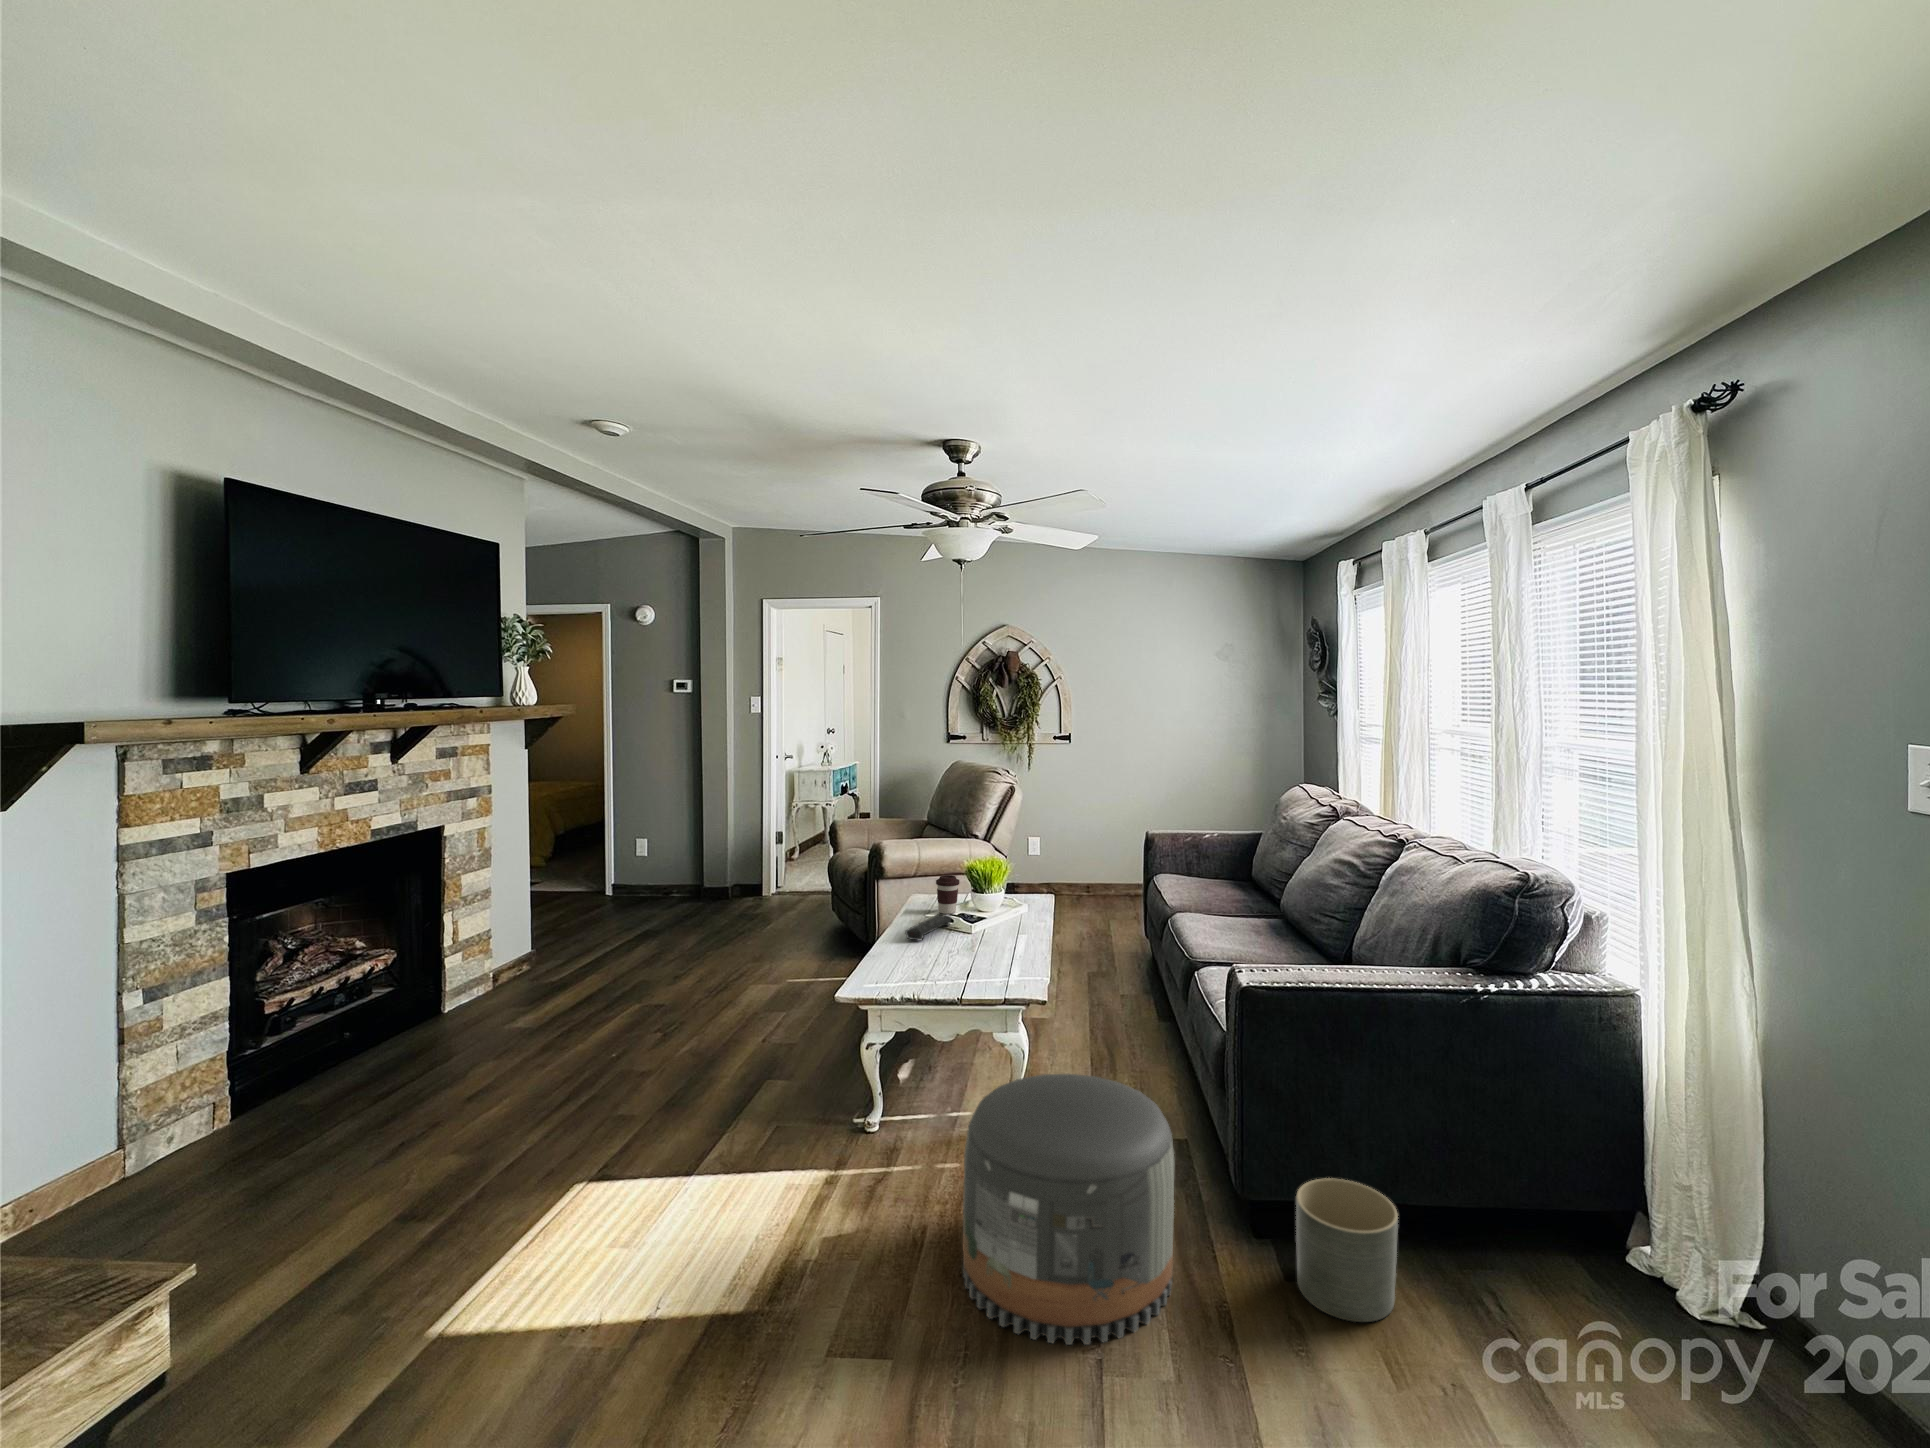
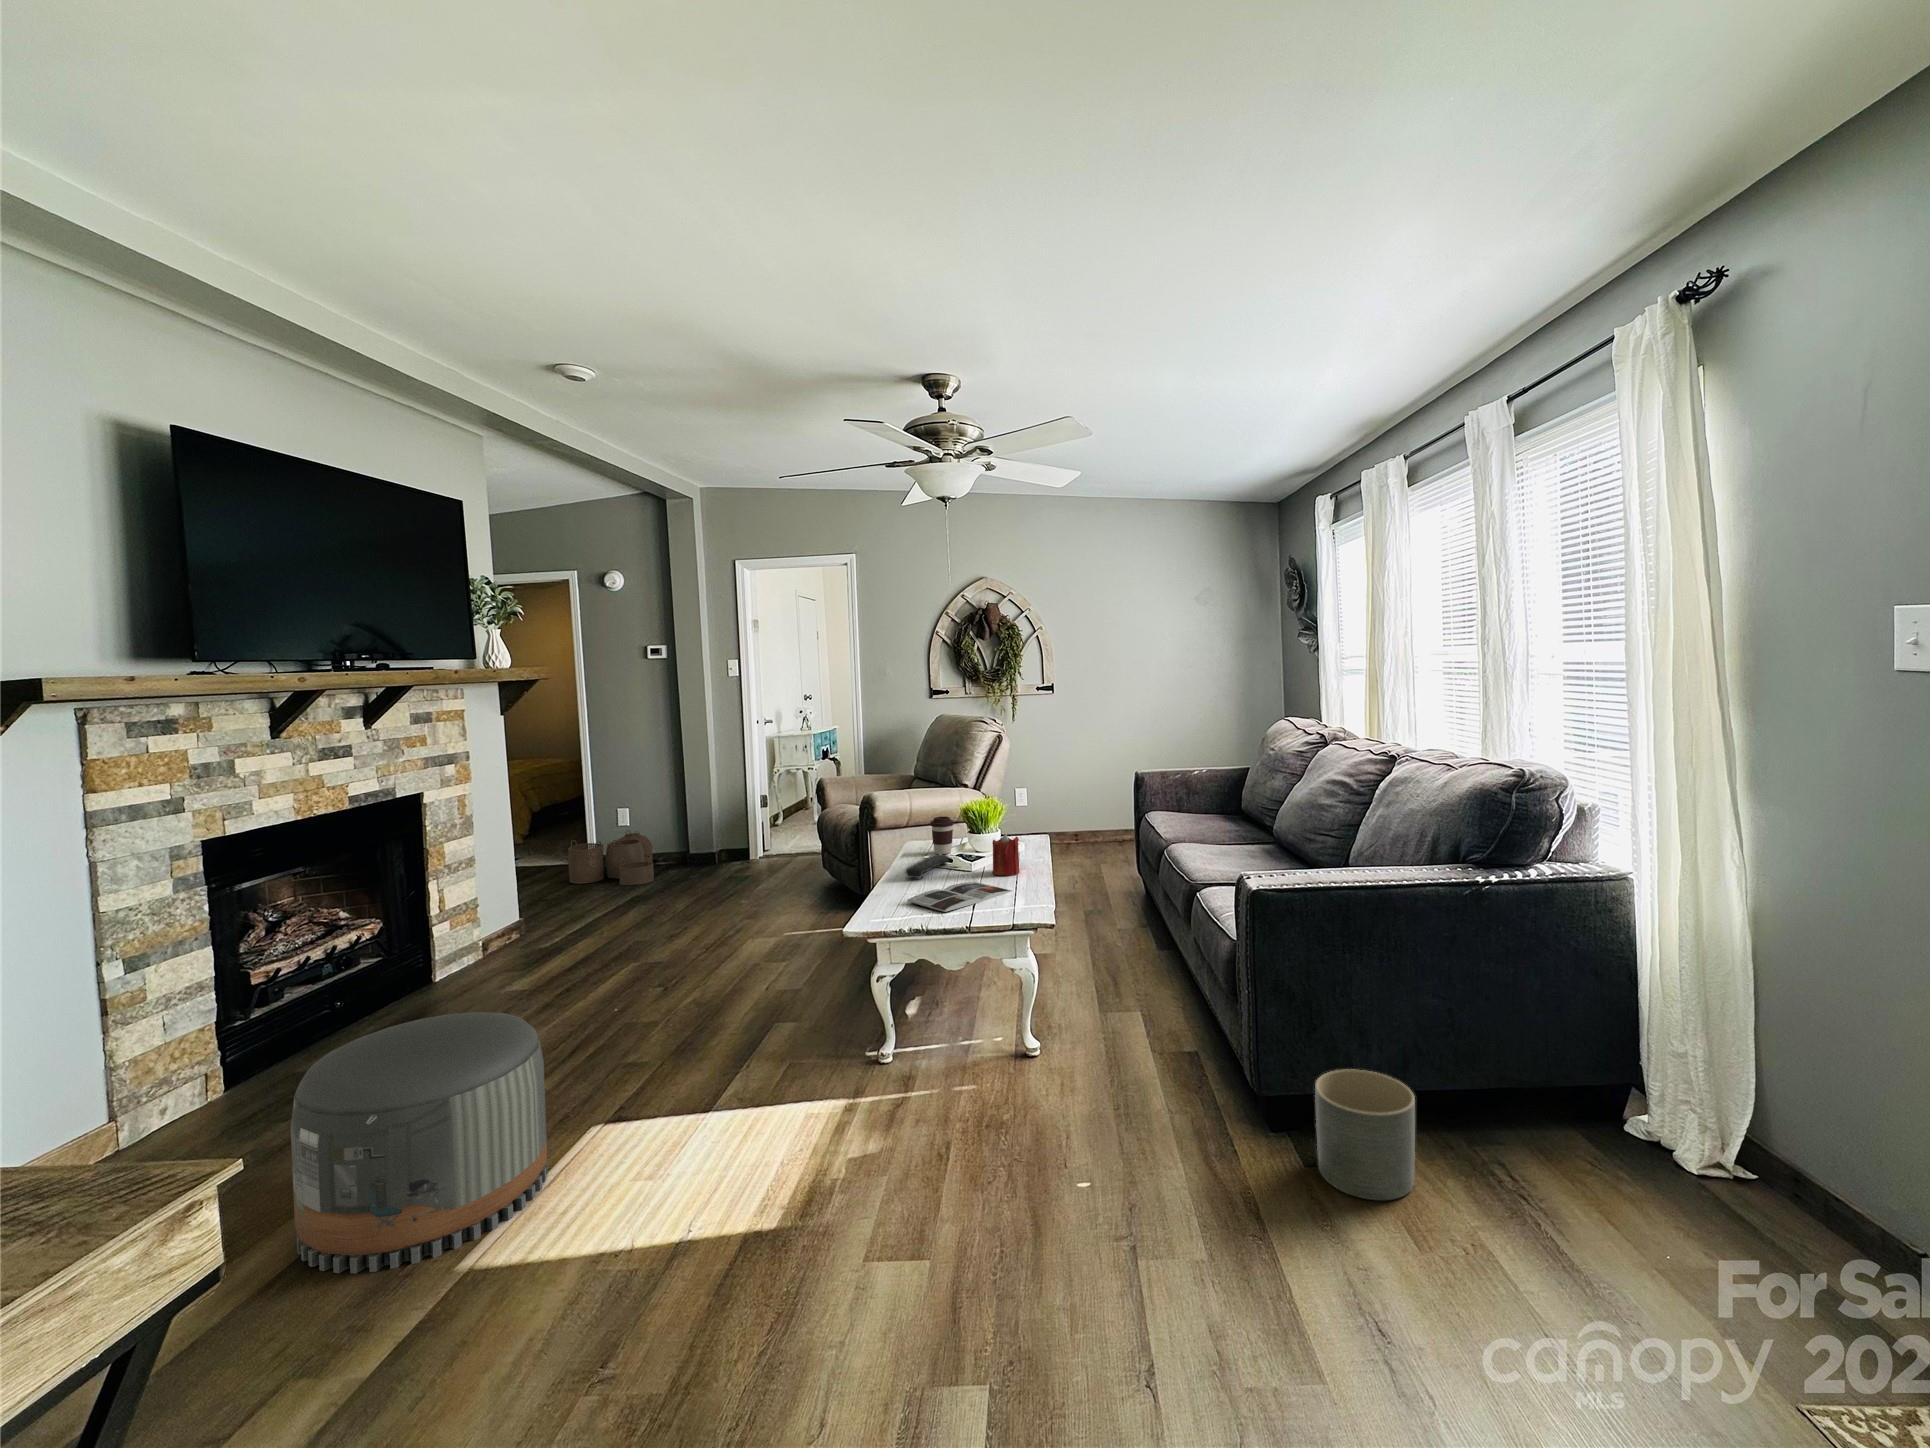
woven basket: none [583,862,667,919] -> present [568,830,654,885]
candle: none [994,899,1021,943] -> present [993,834,1019,876]
magazine: none [904,948,1013,981] -> present [908,882,1012,912]
pouf: present [963,1074,1174,1345] -> present [291,1012,548,1273]

